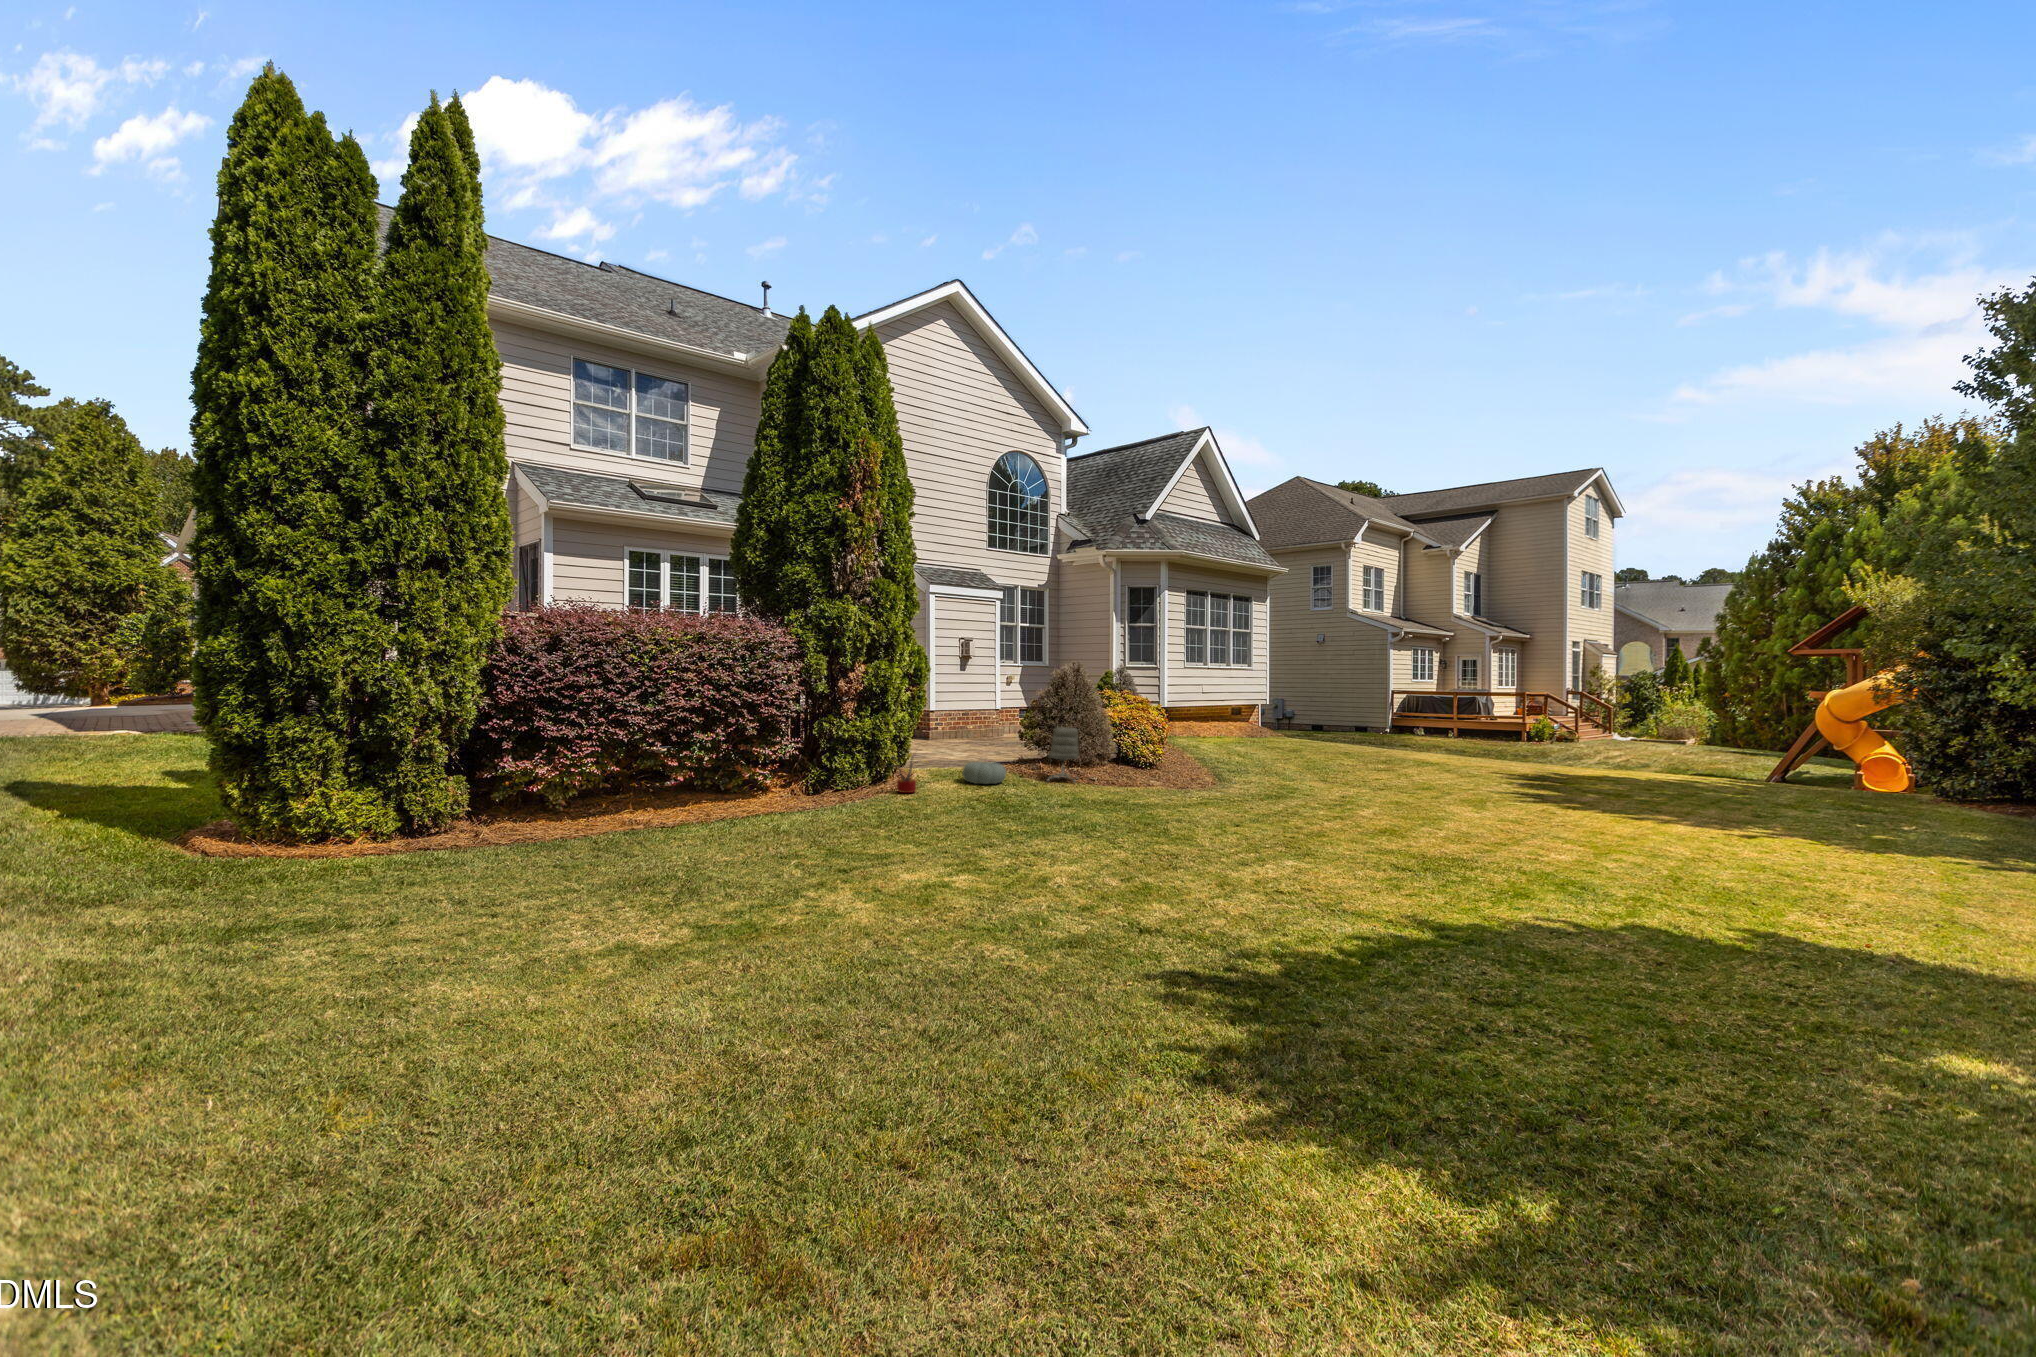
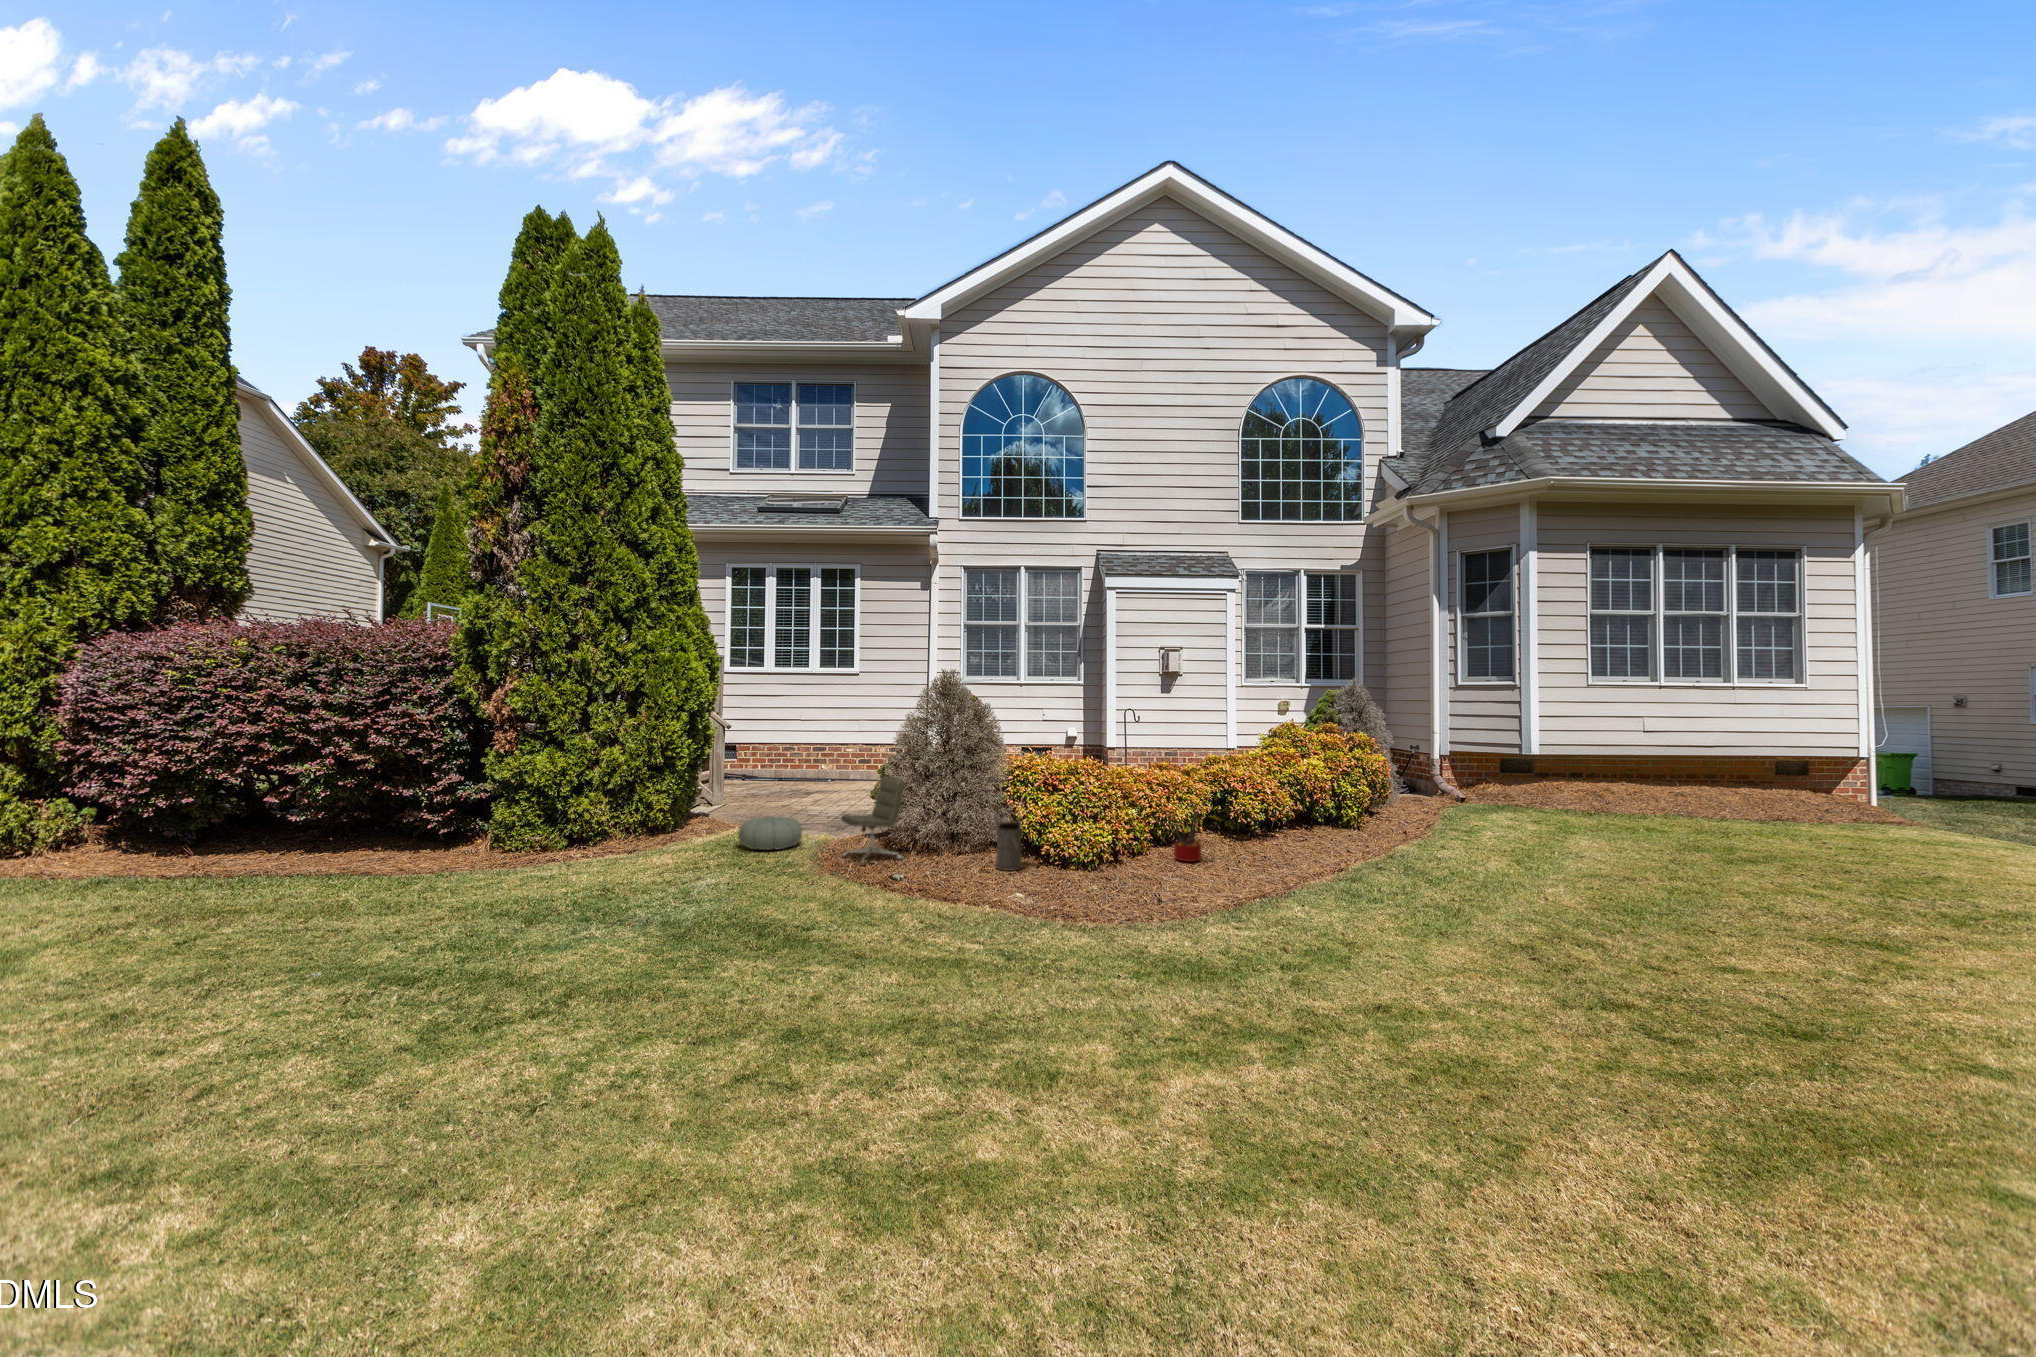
watering can: none [1110,743,1149,778] -> present [994,815,1023,871]
decorative plant: present [894,753,925,793] -> present [1158,797,1210,862]

